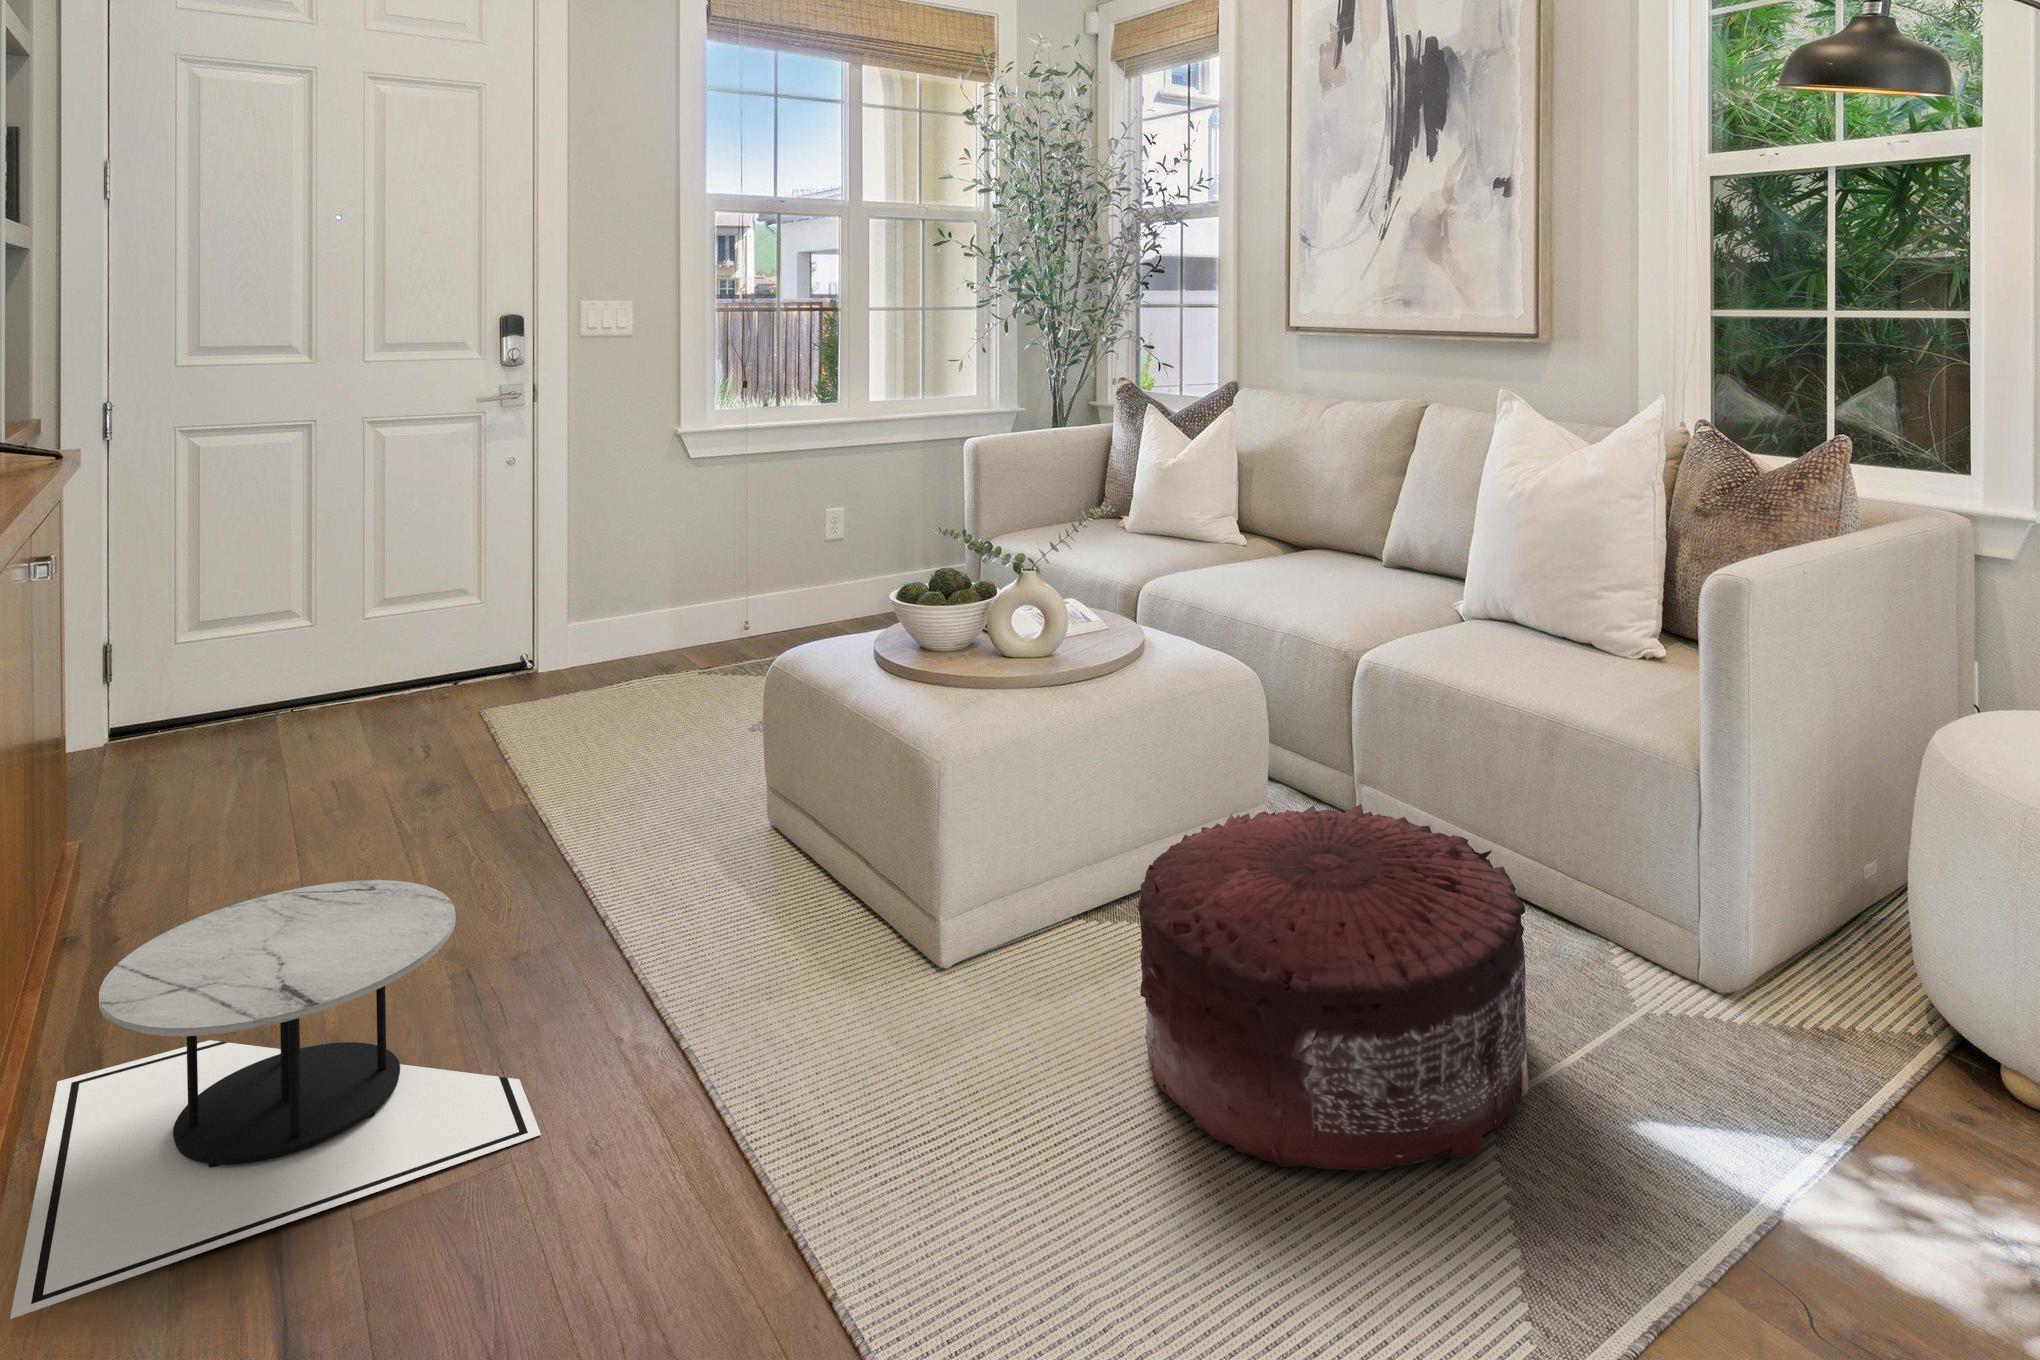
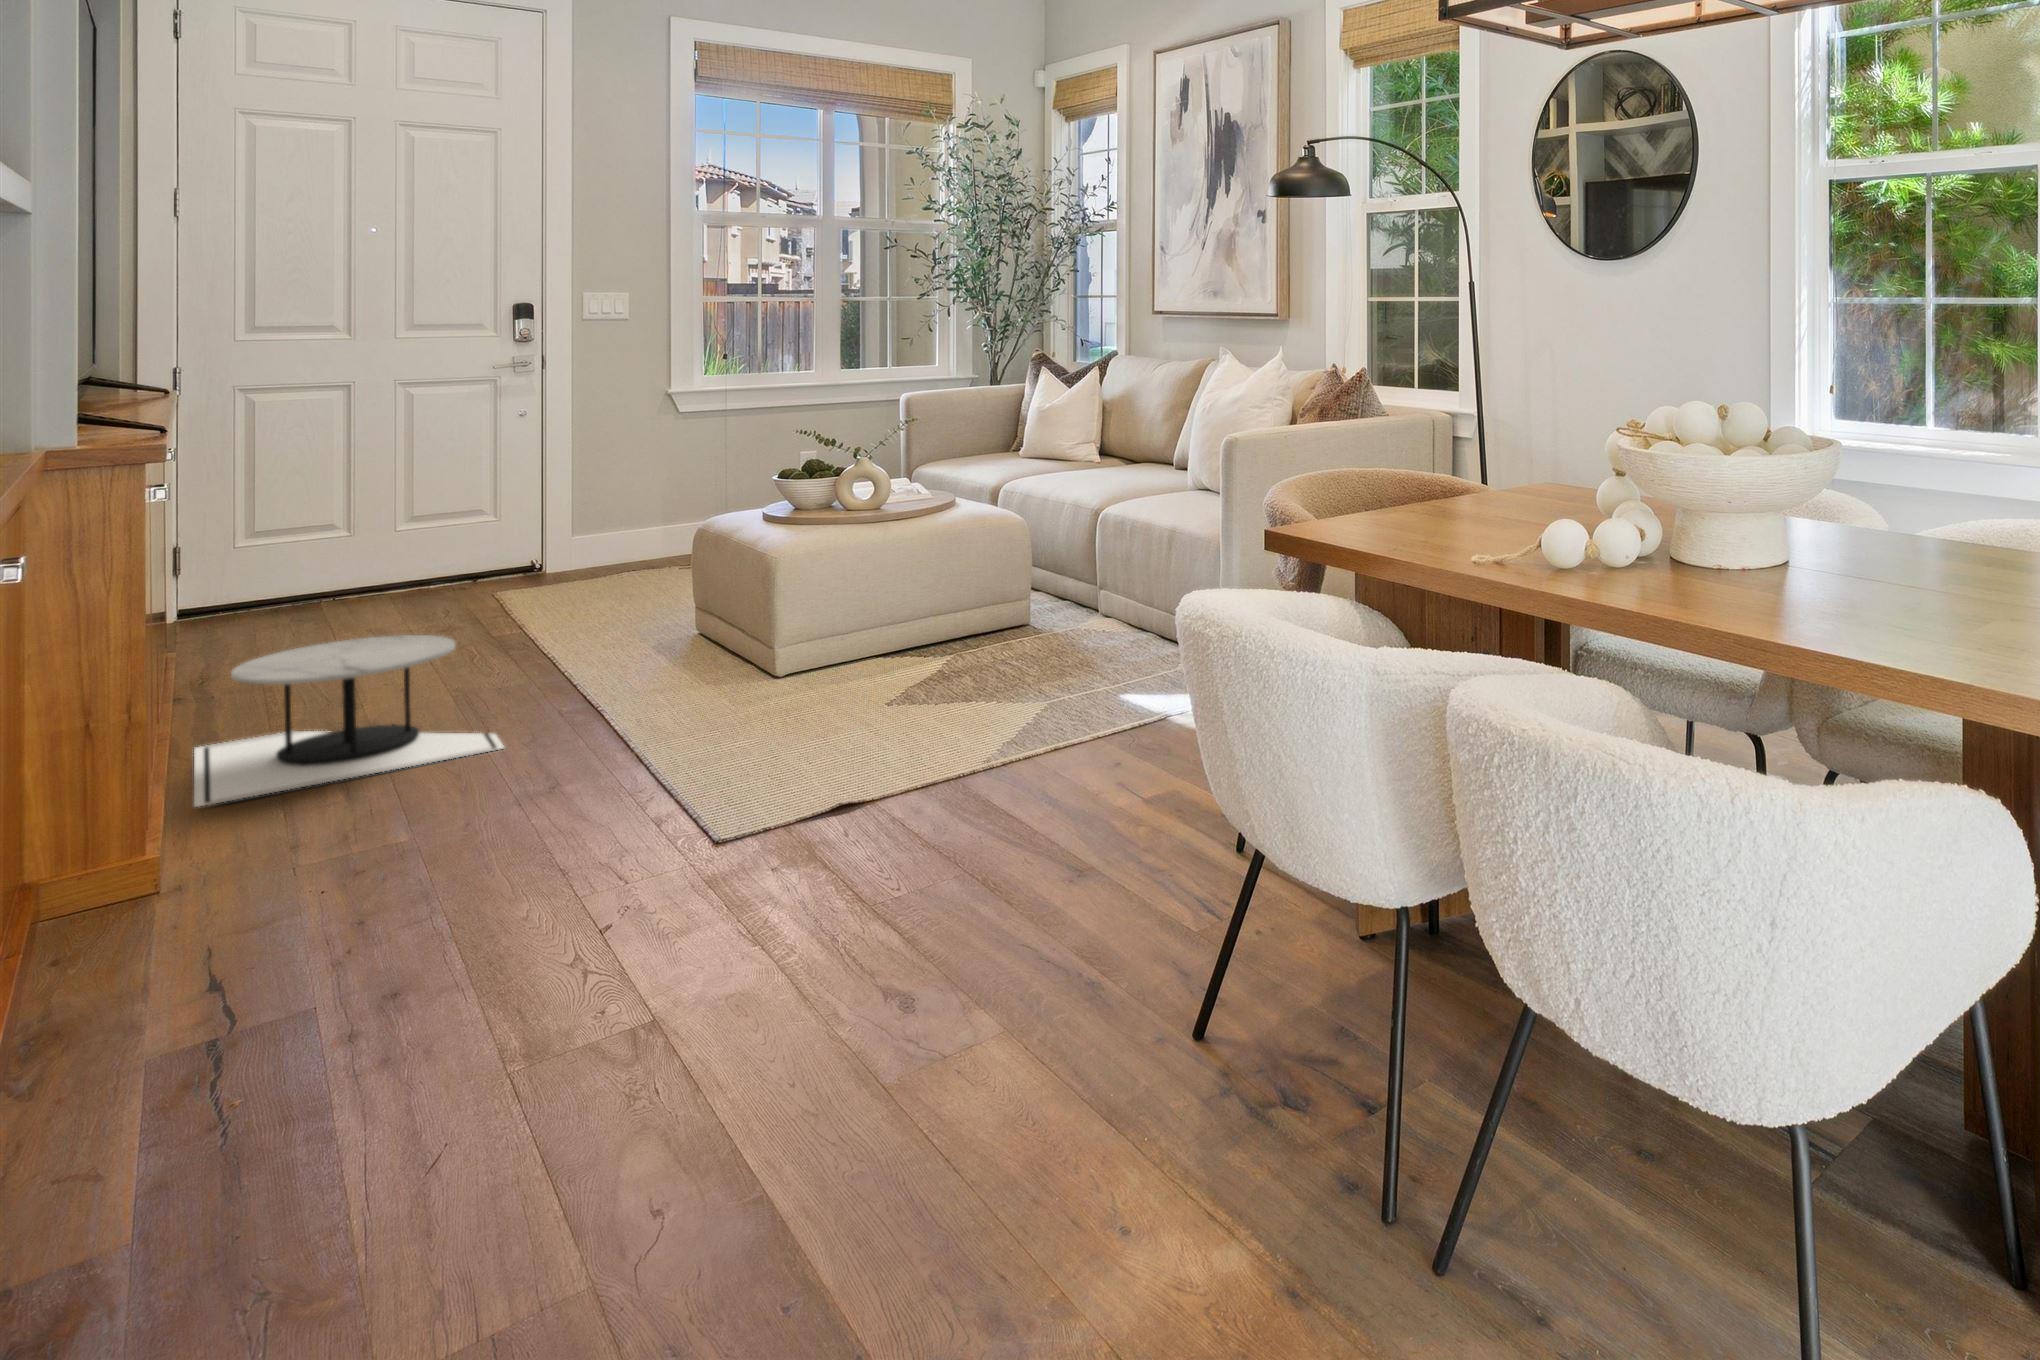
pouf: present [1137,804,1529,1171] -> none [866,582,1103,734]

